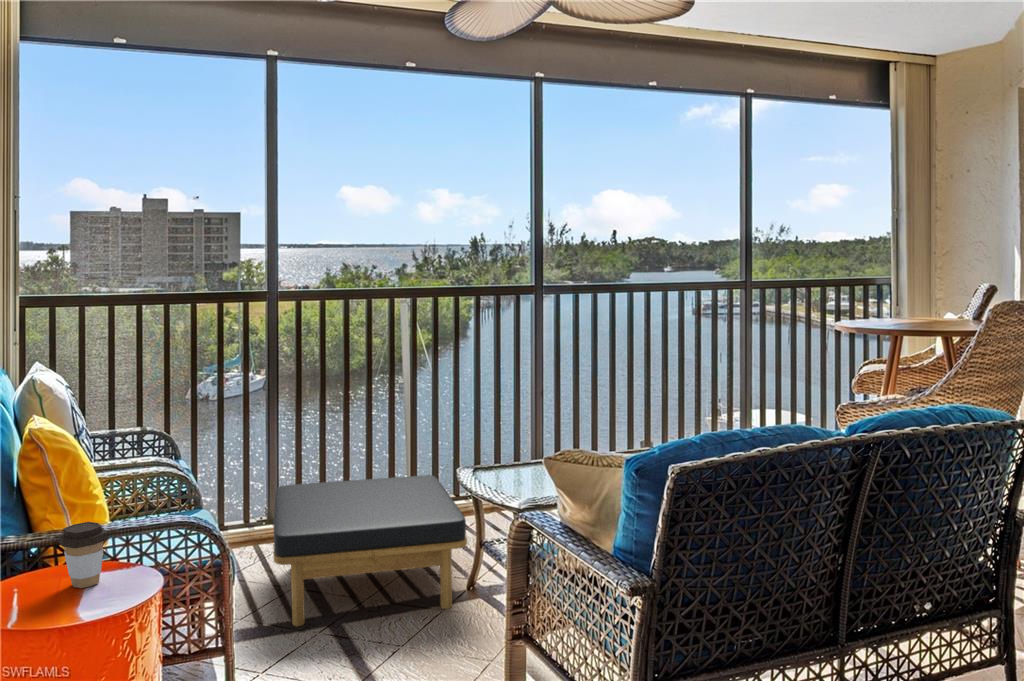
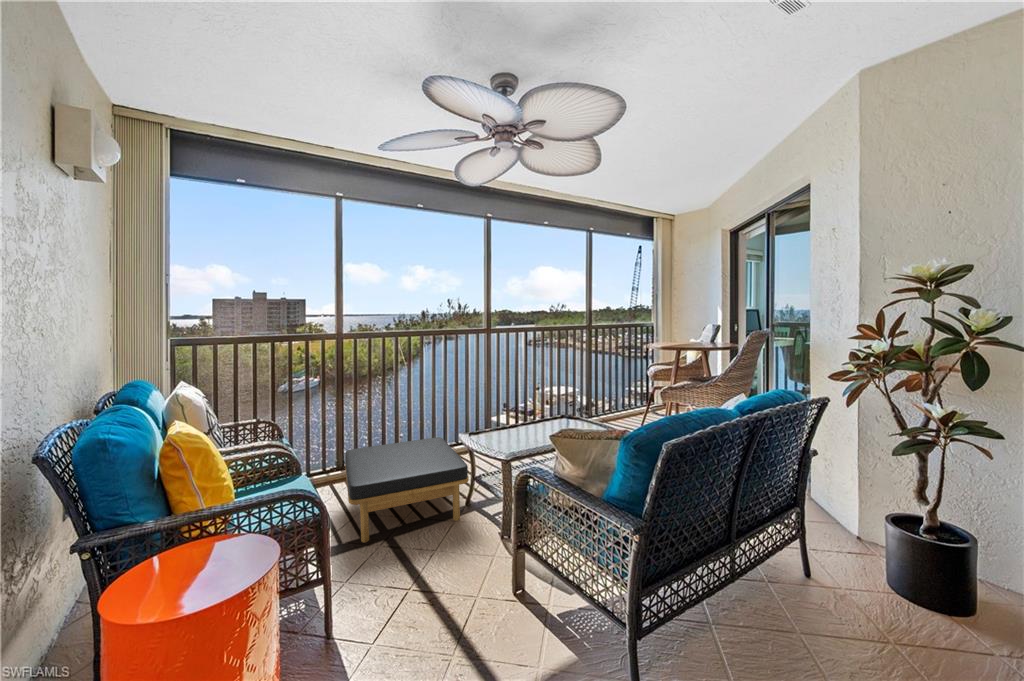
coffee cup: present [58,522,108,588] -> none [192,507,234,562]

